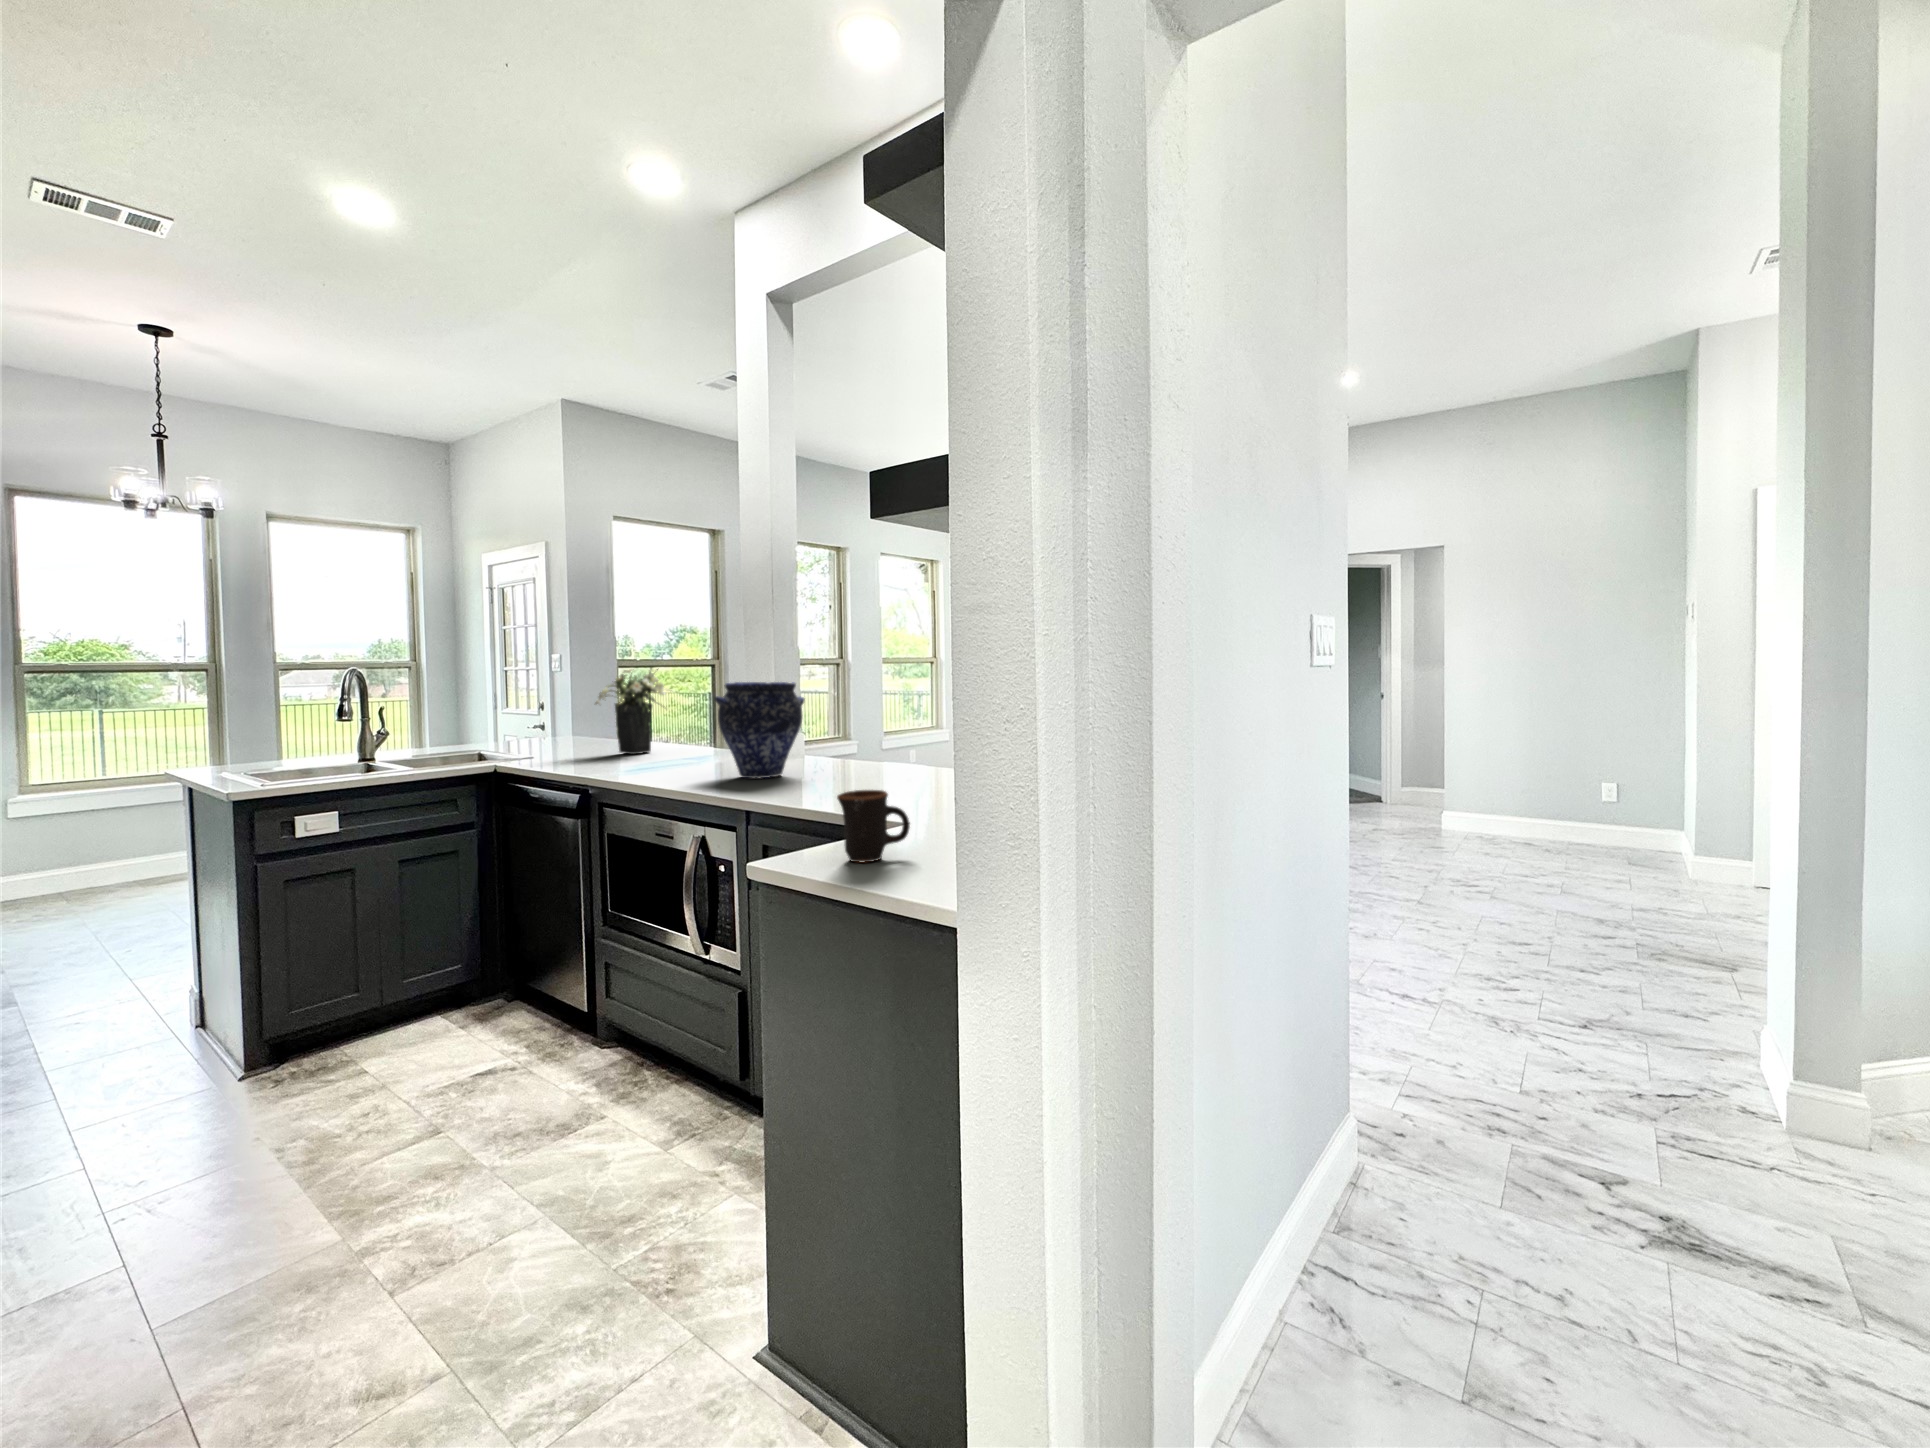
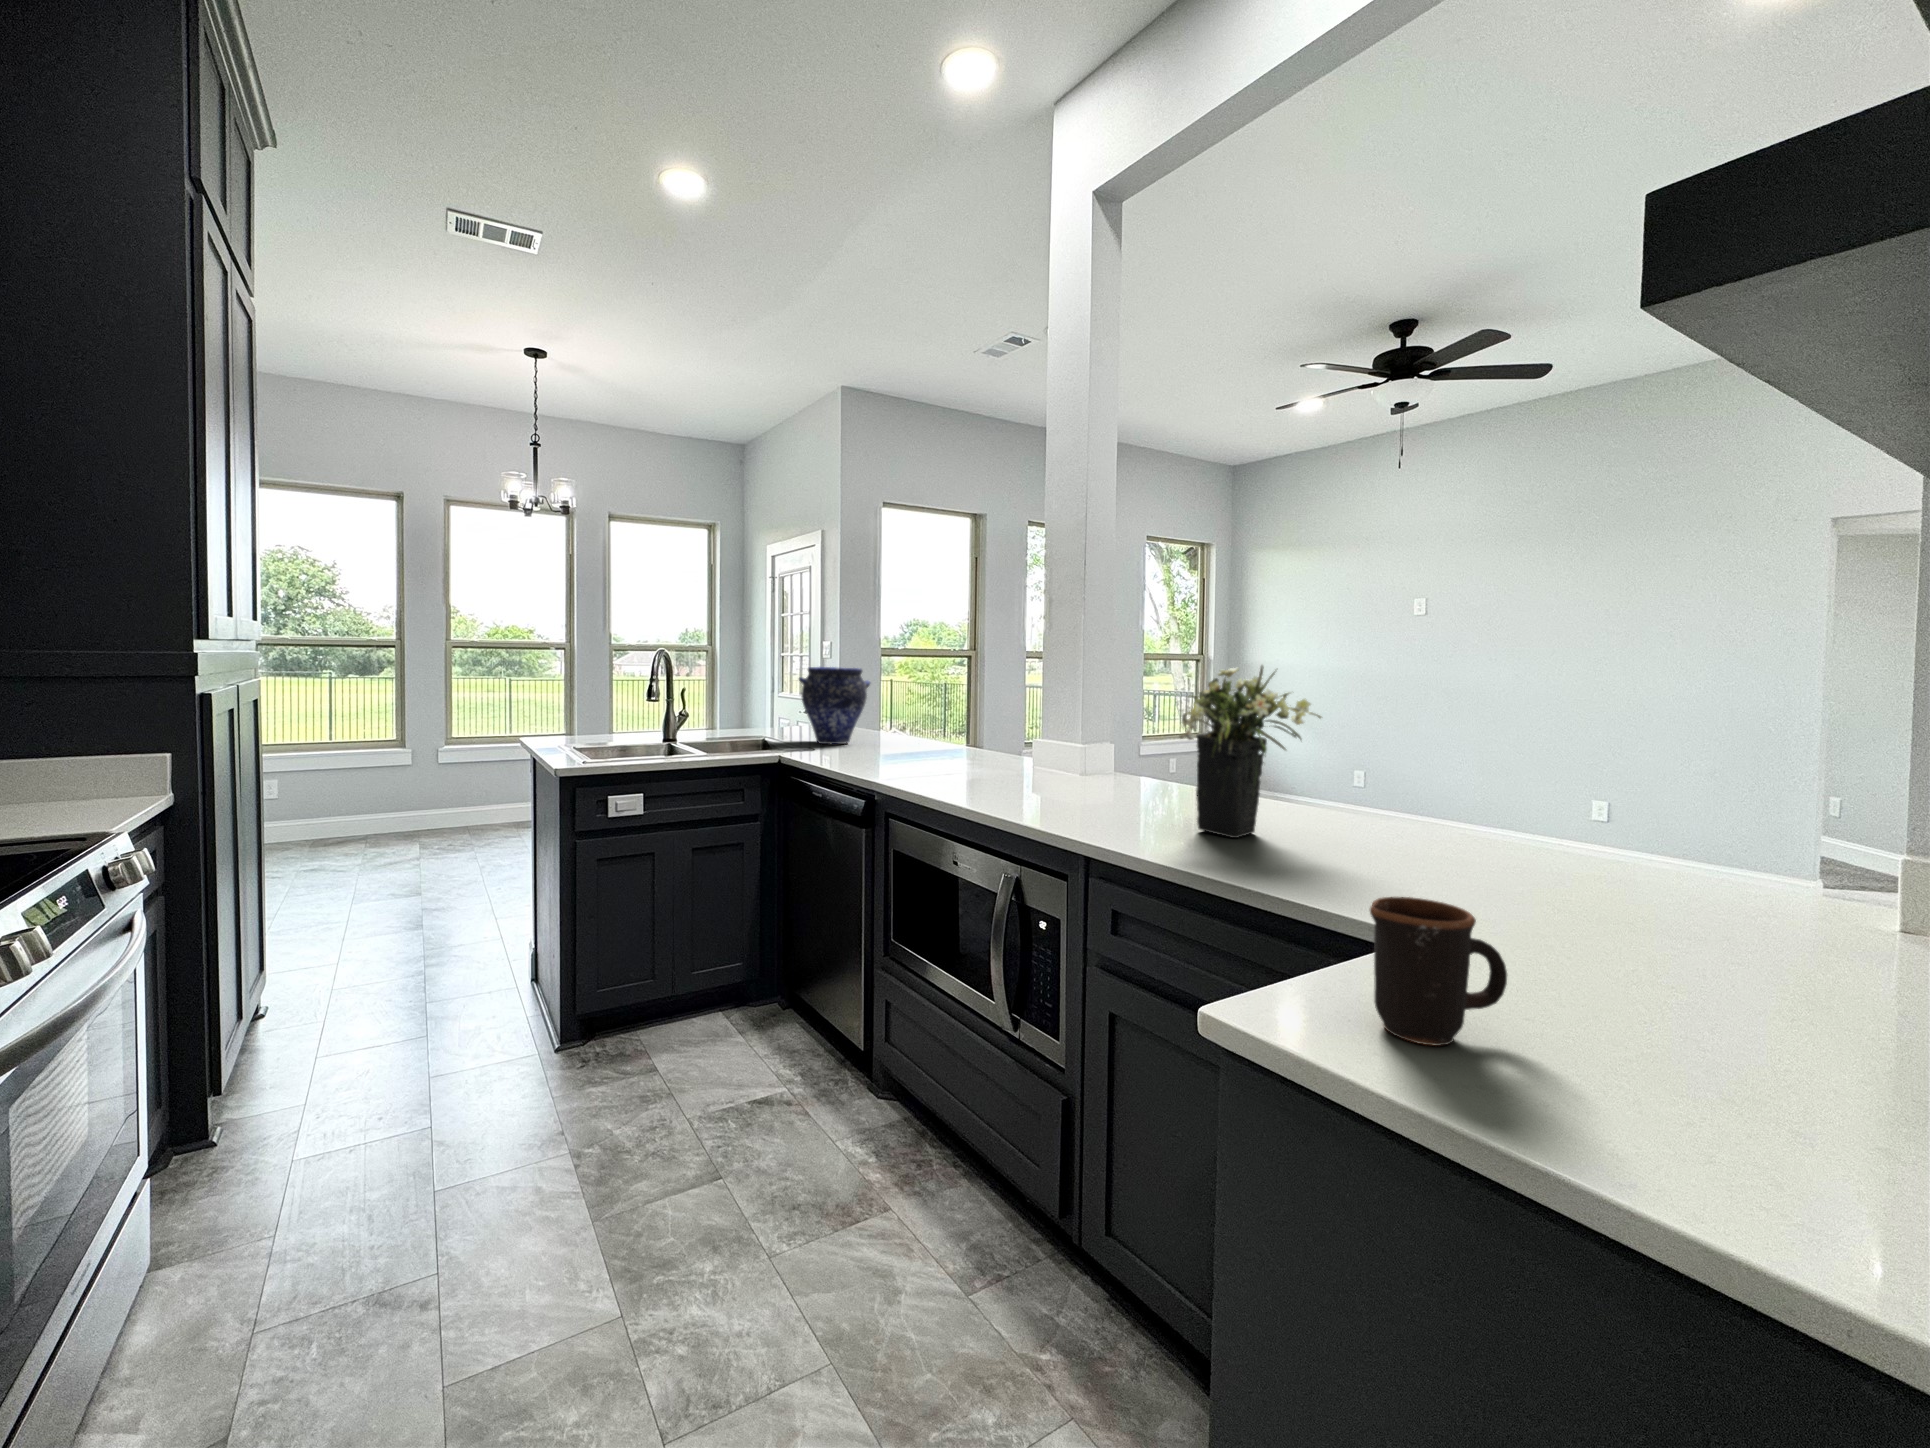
flower arrangement: present [595,669,665,754] -> present [1180,666,1321,838]
vase: present [715,682,805,779] -> present [799,667,870,744]

